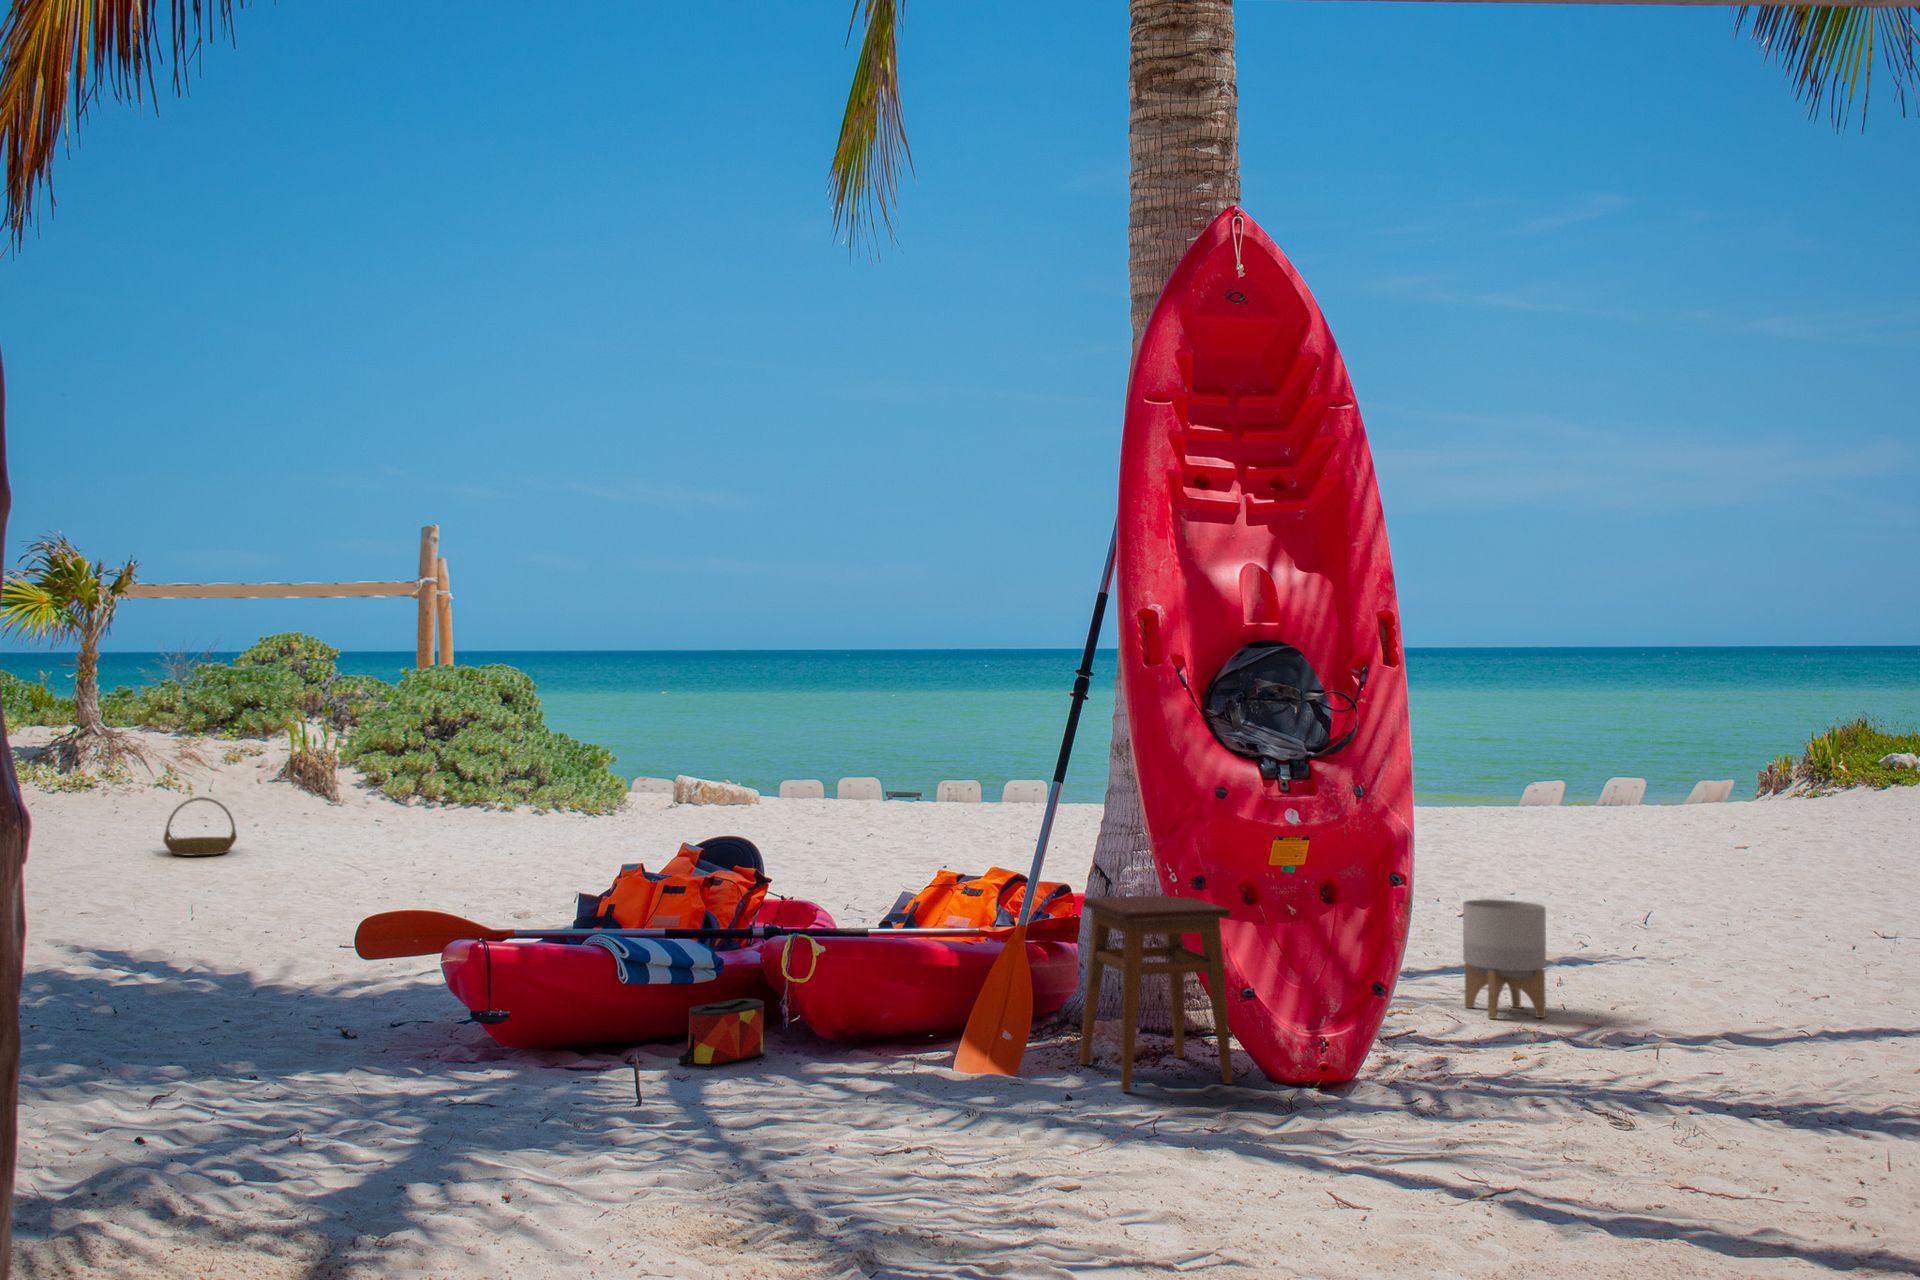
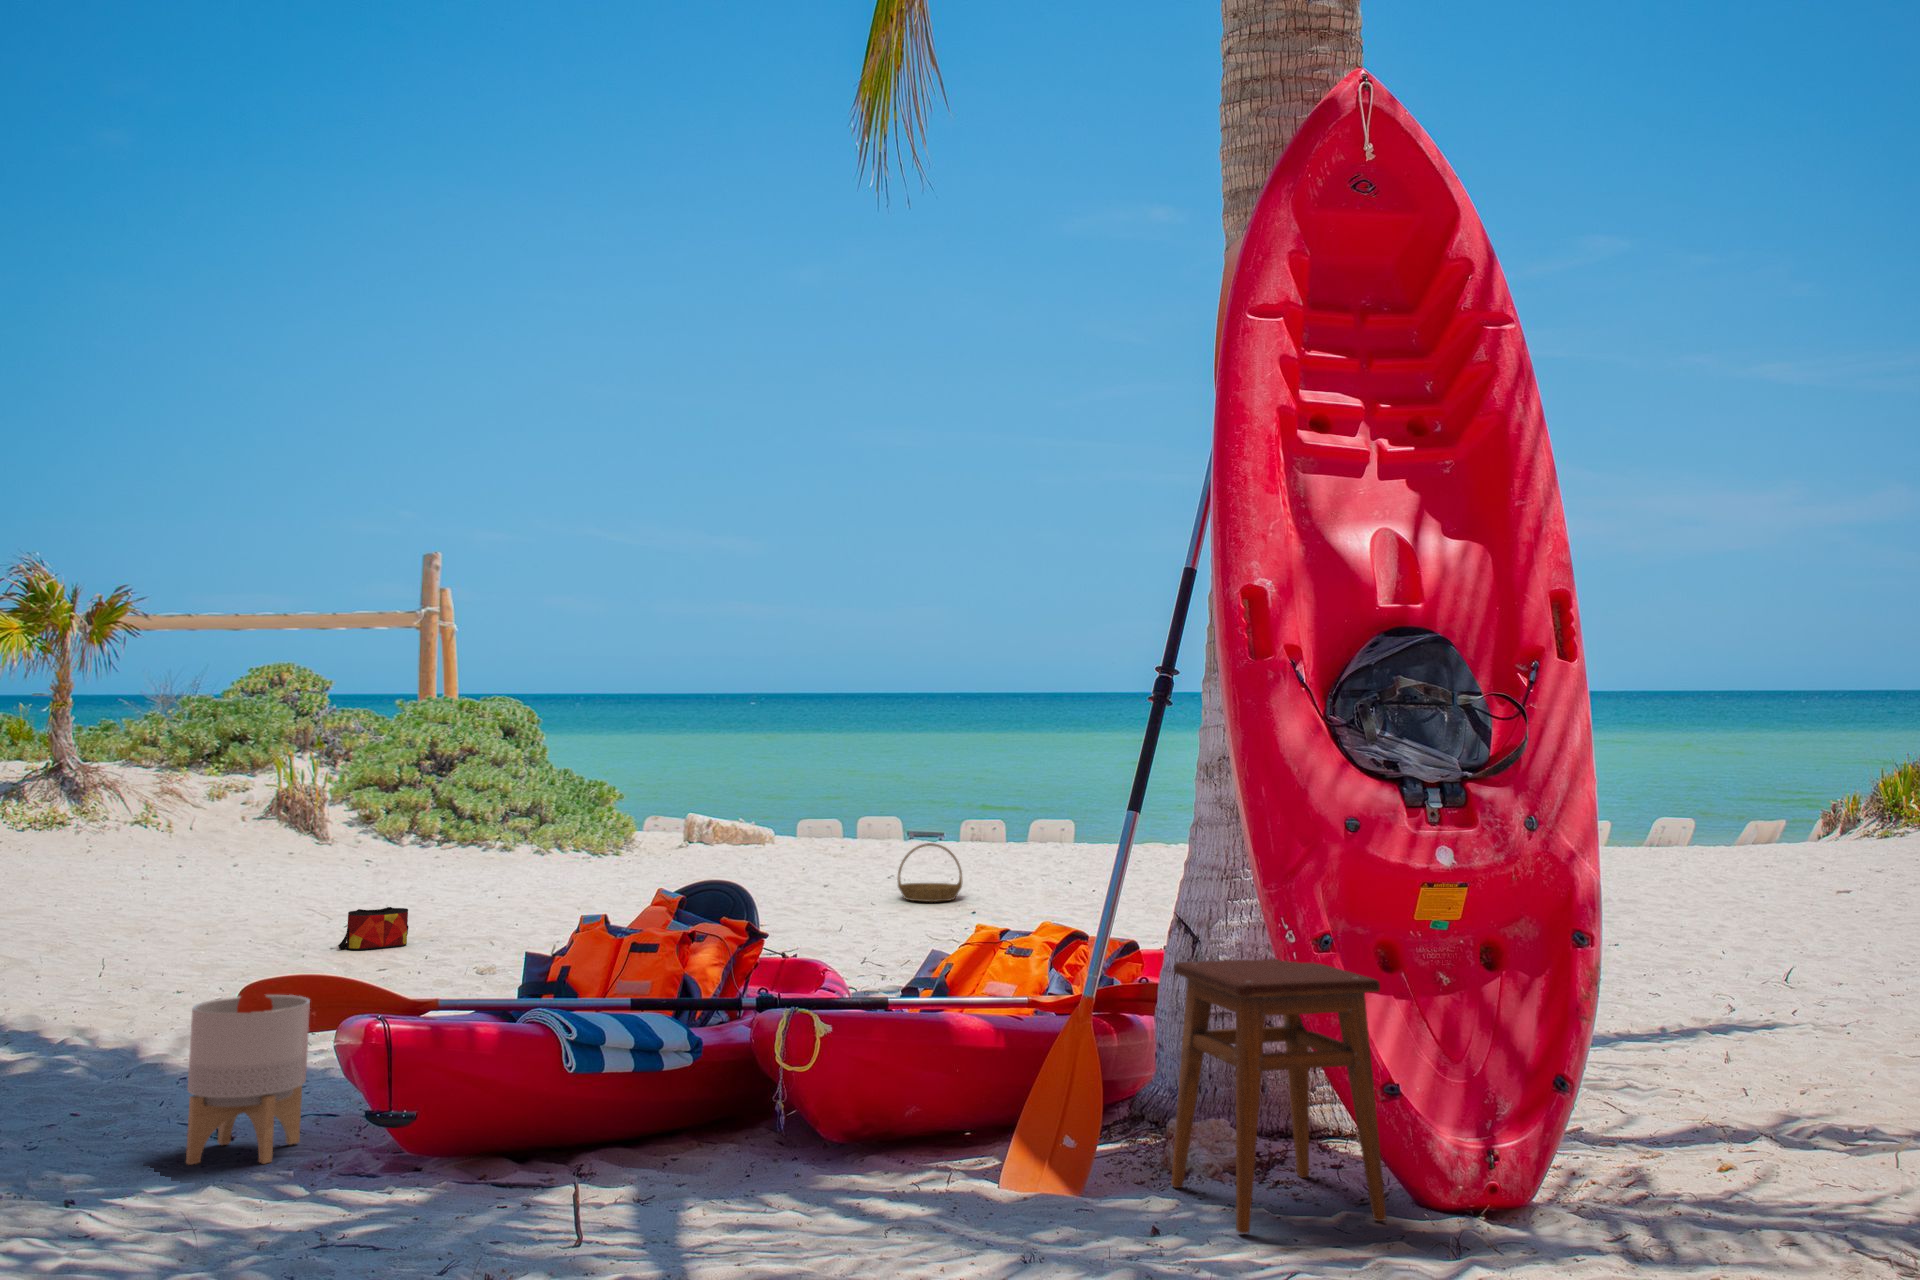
basket: present [163,797,237,856] -> present [898,843,963,902]
planter: present [1463,899,1546,1019] -> present [186,995,310,1165]
bag: present [679,999,764,1066] -> present [338,907,408,950]

